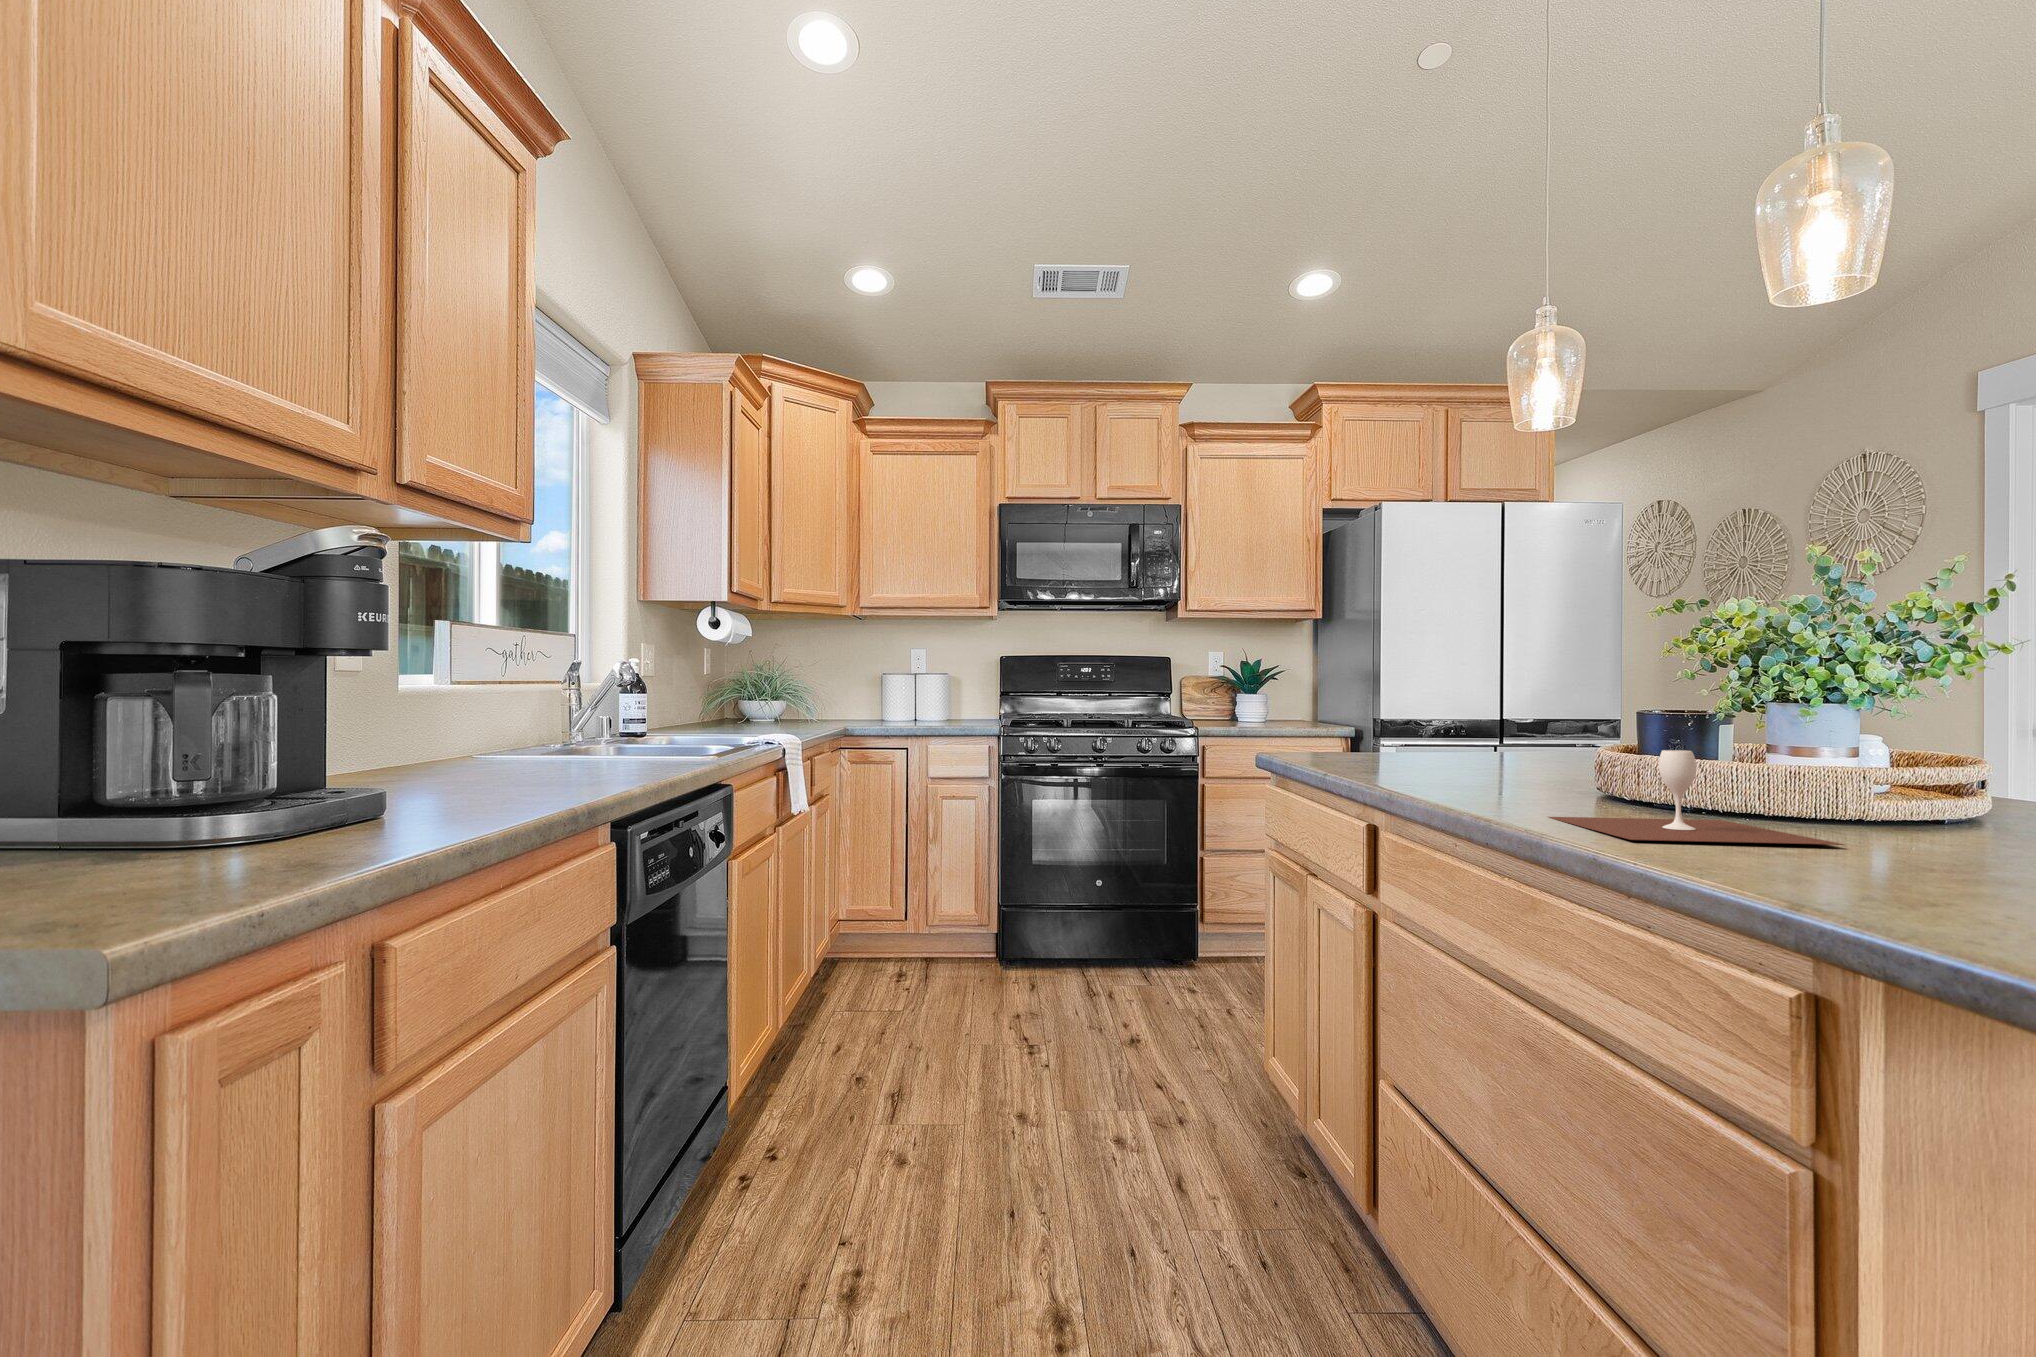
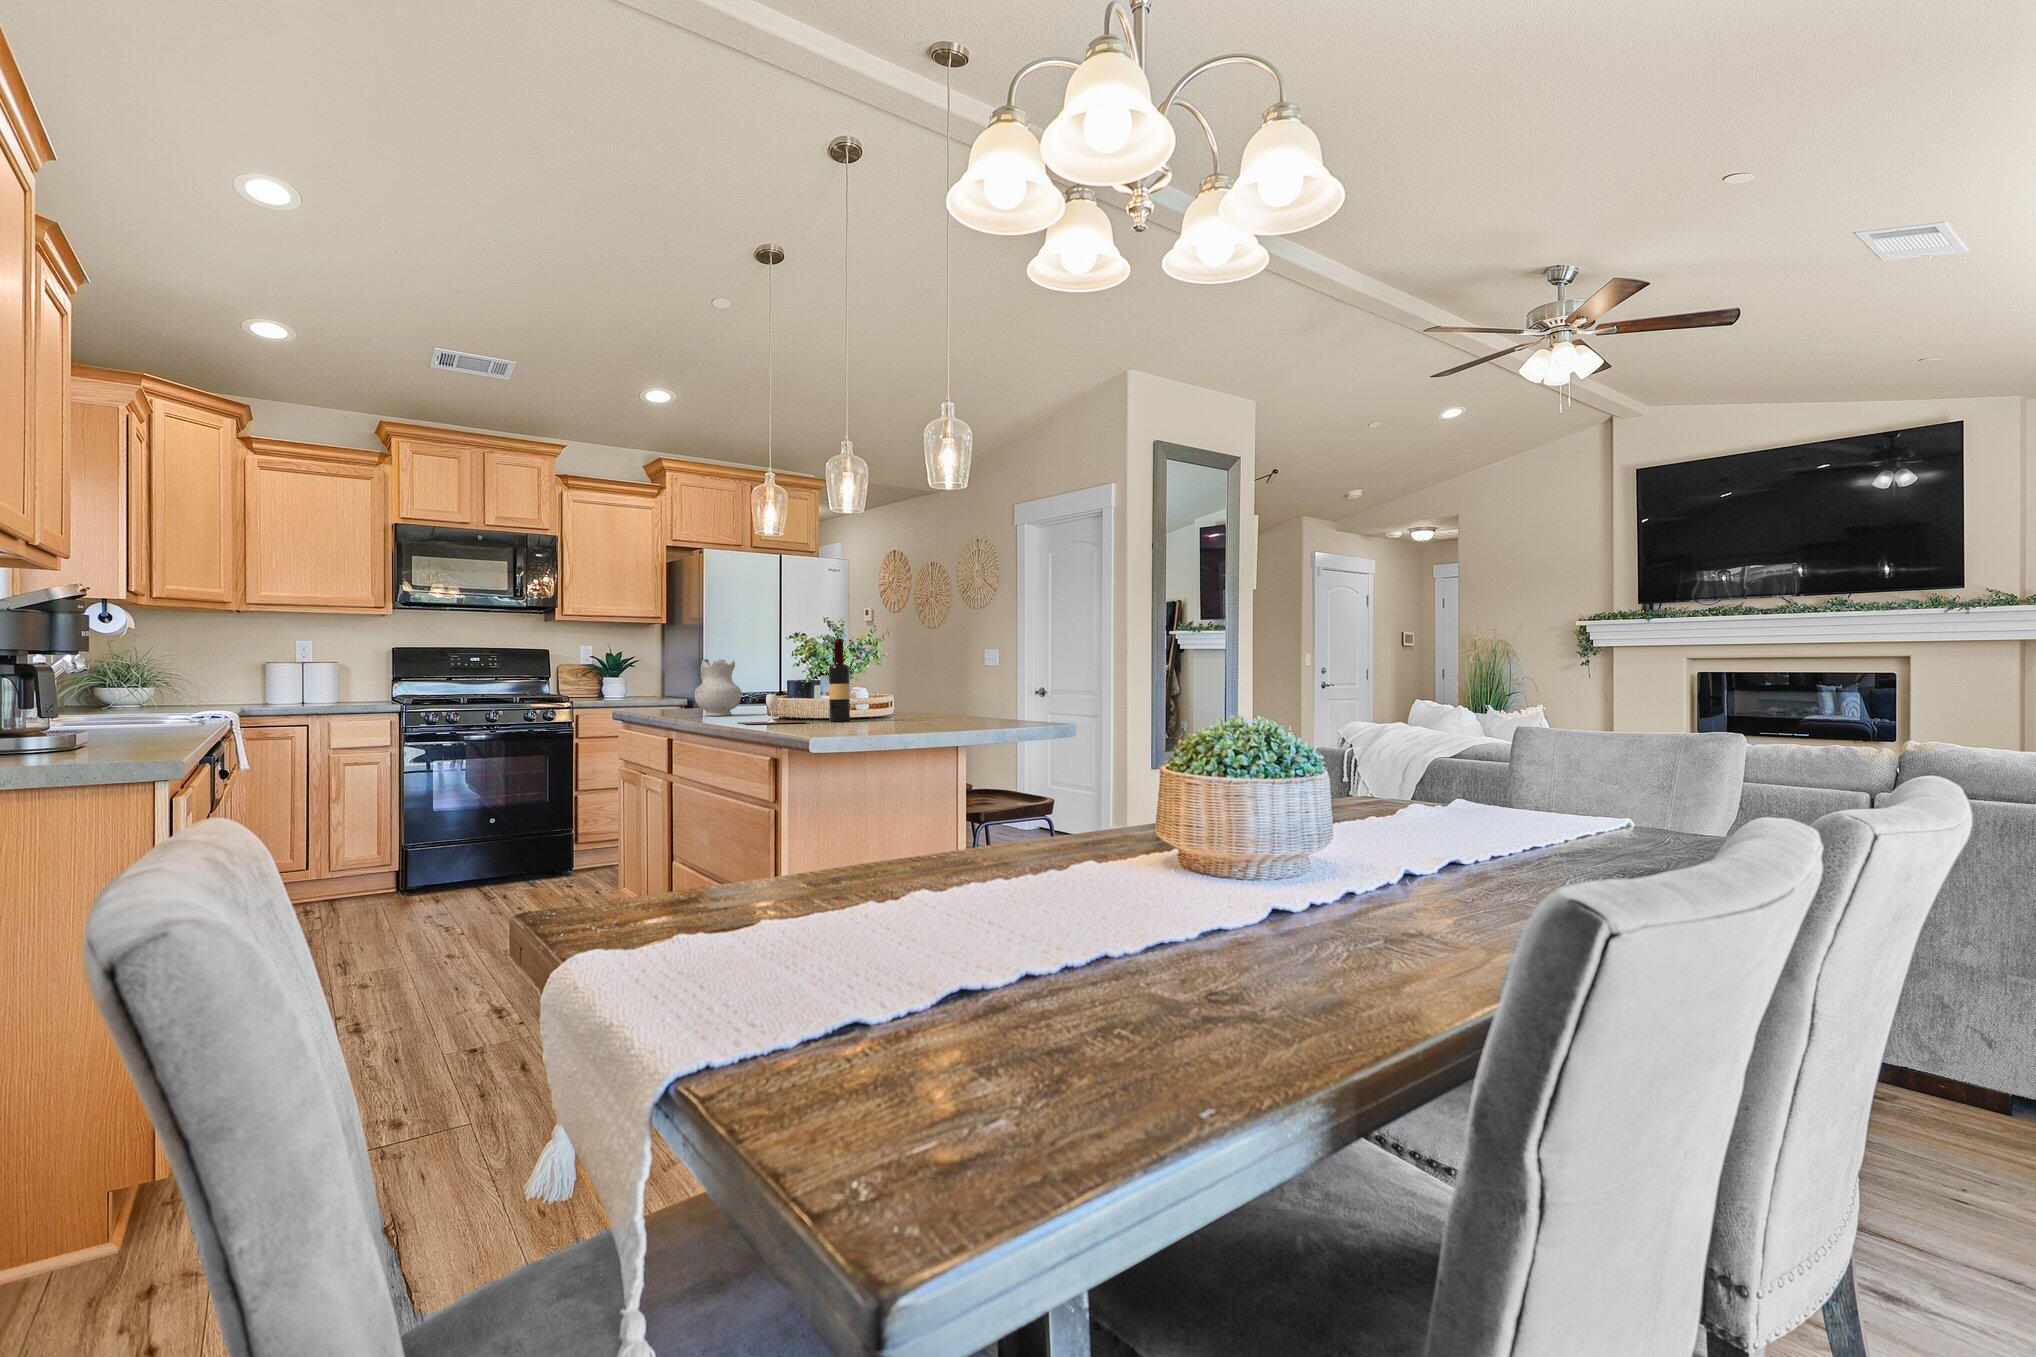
wine bottle: none [1865,588,1957,843] -> present [829,639,850,722]
ceramic pitcher: none [1400,660,1497,773] -> present [695,659,742,716]

